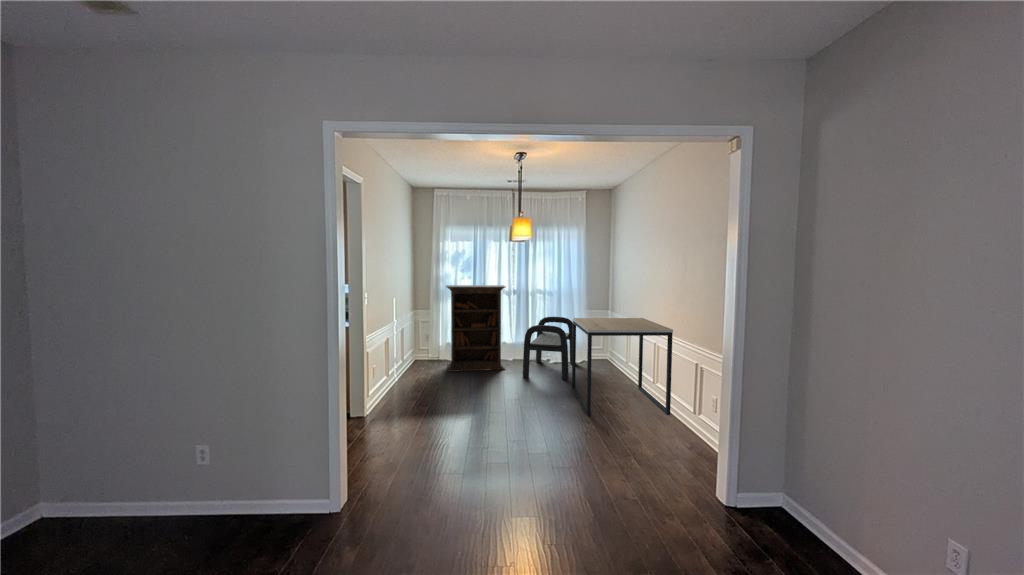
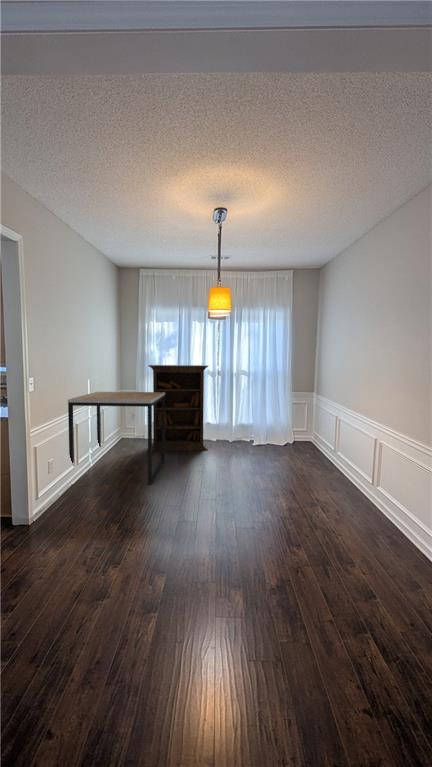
bench: present [523,317,573,380] -> none [224,398,280,462]
side table: present [572,318,673,416] -> present [68,392,165,485]

